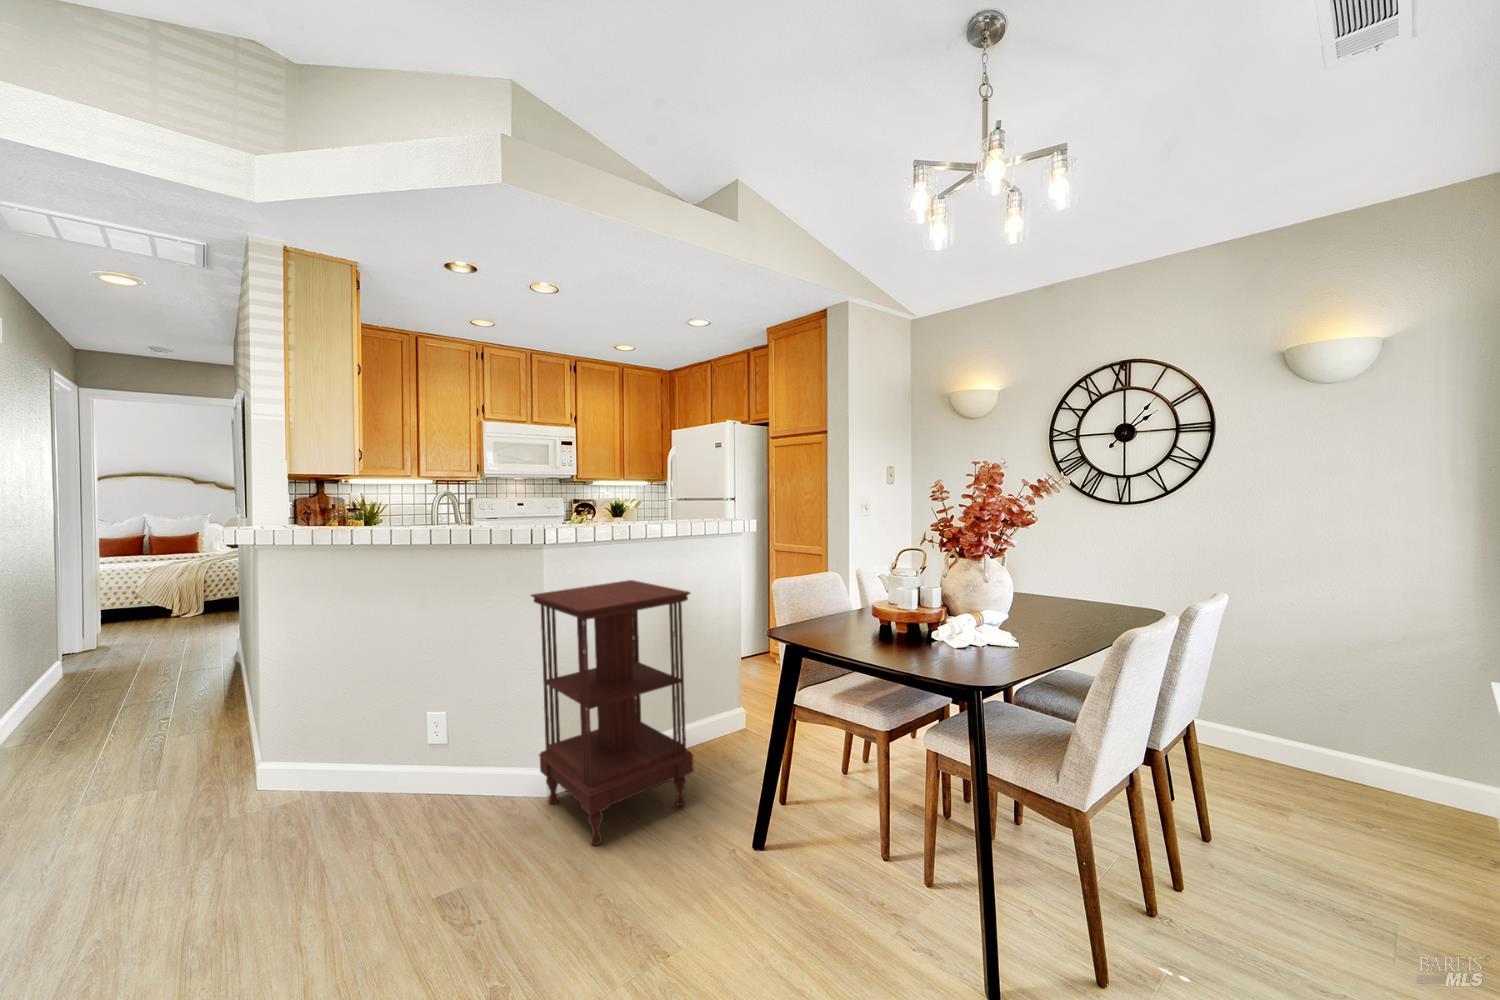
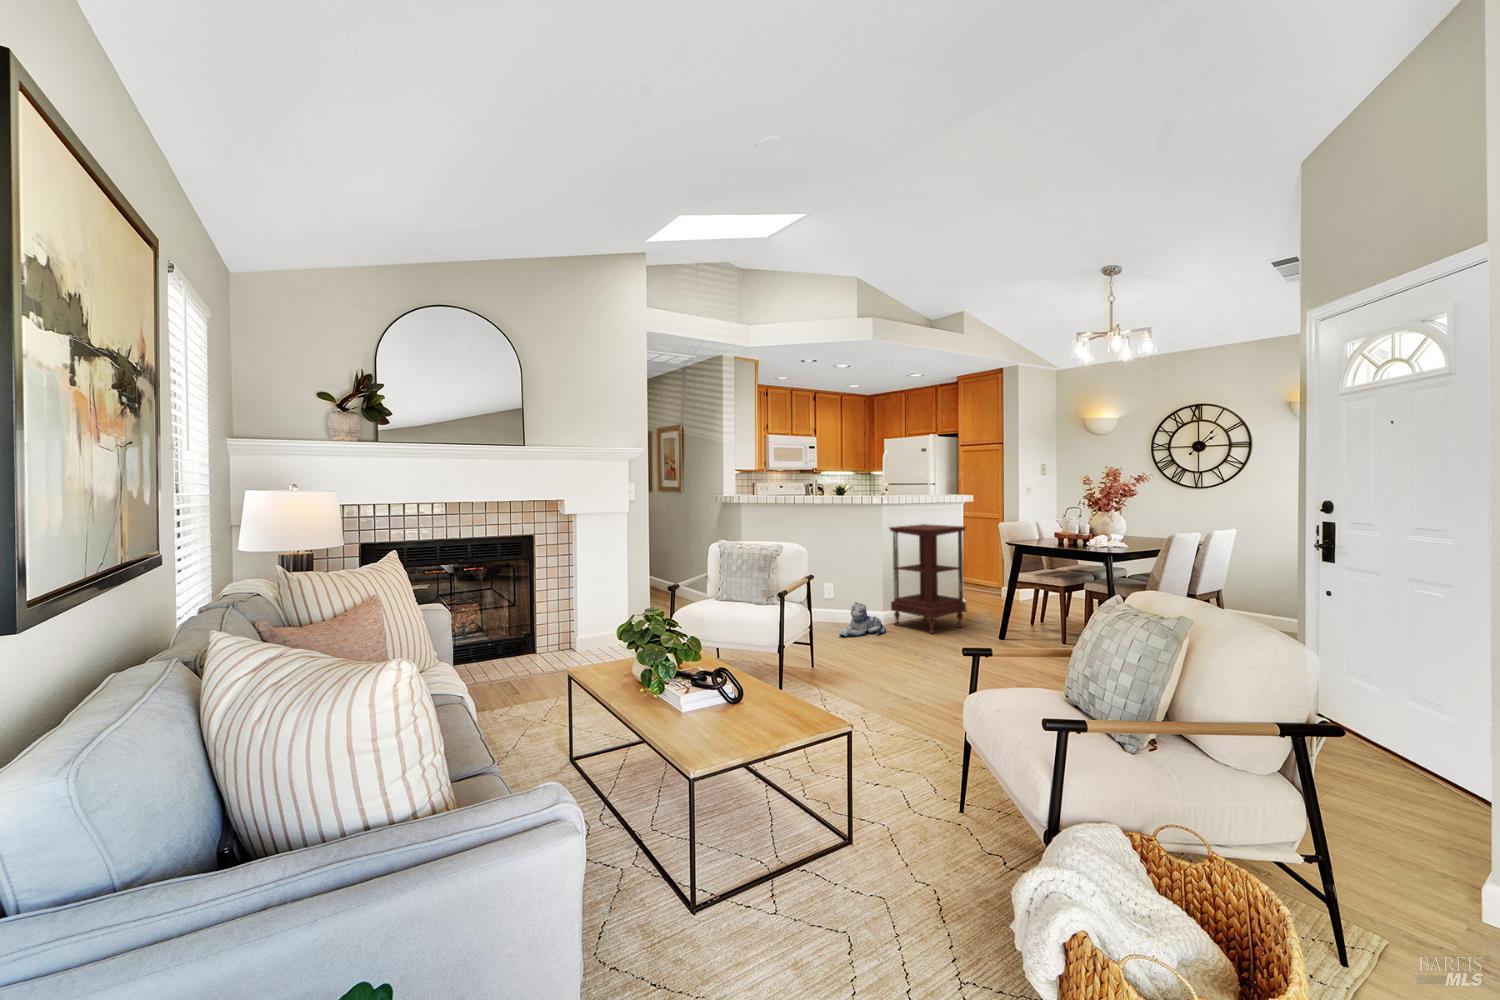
plush toy: none [350,781,504,881] -> present [839,602,886,637]

